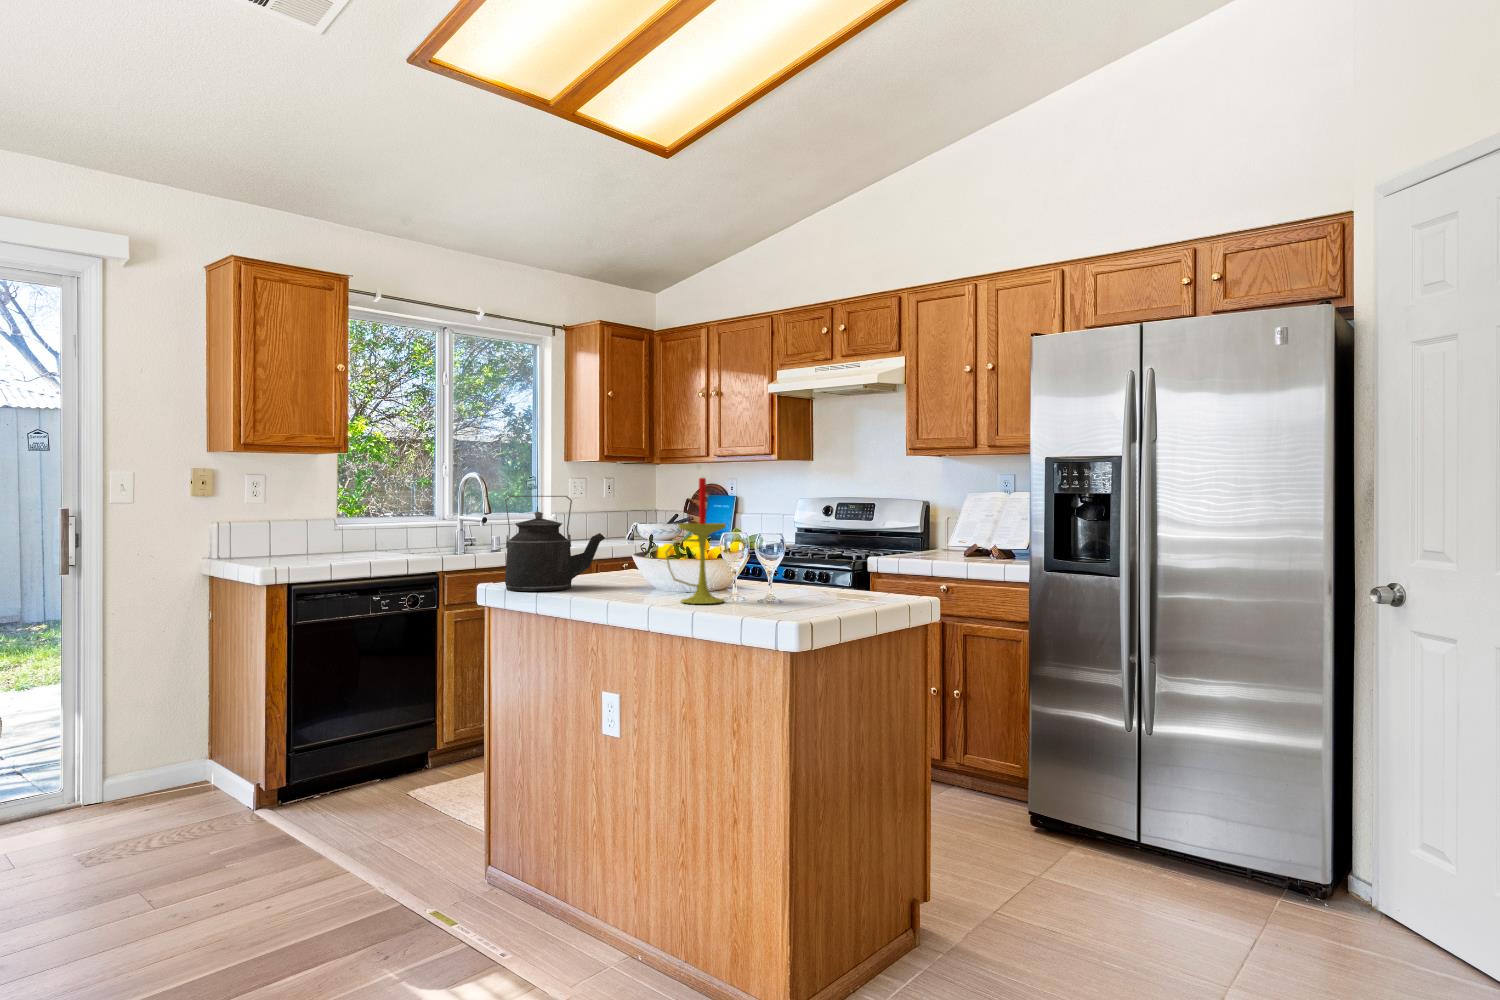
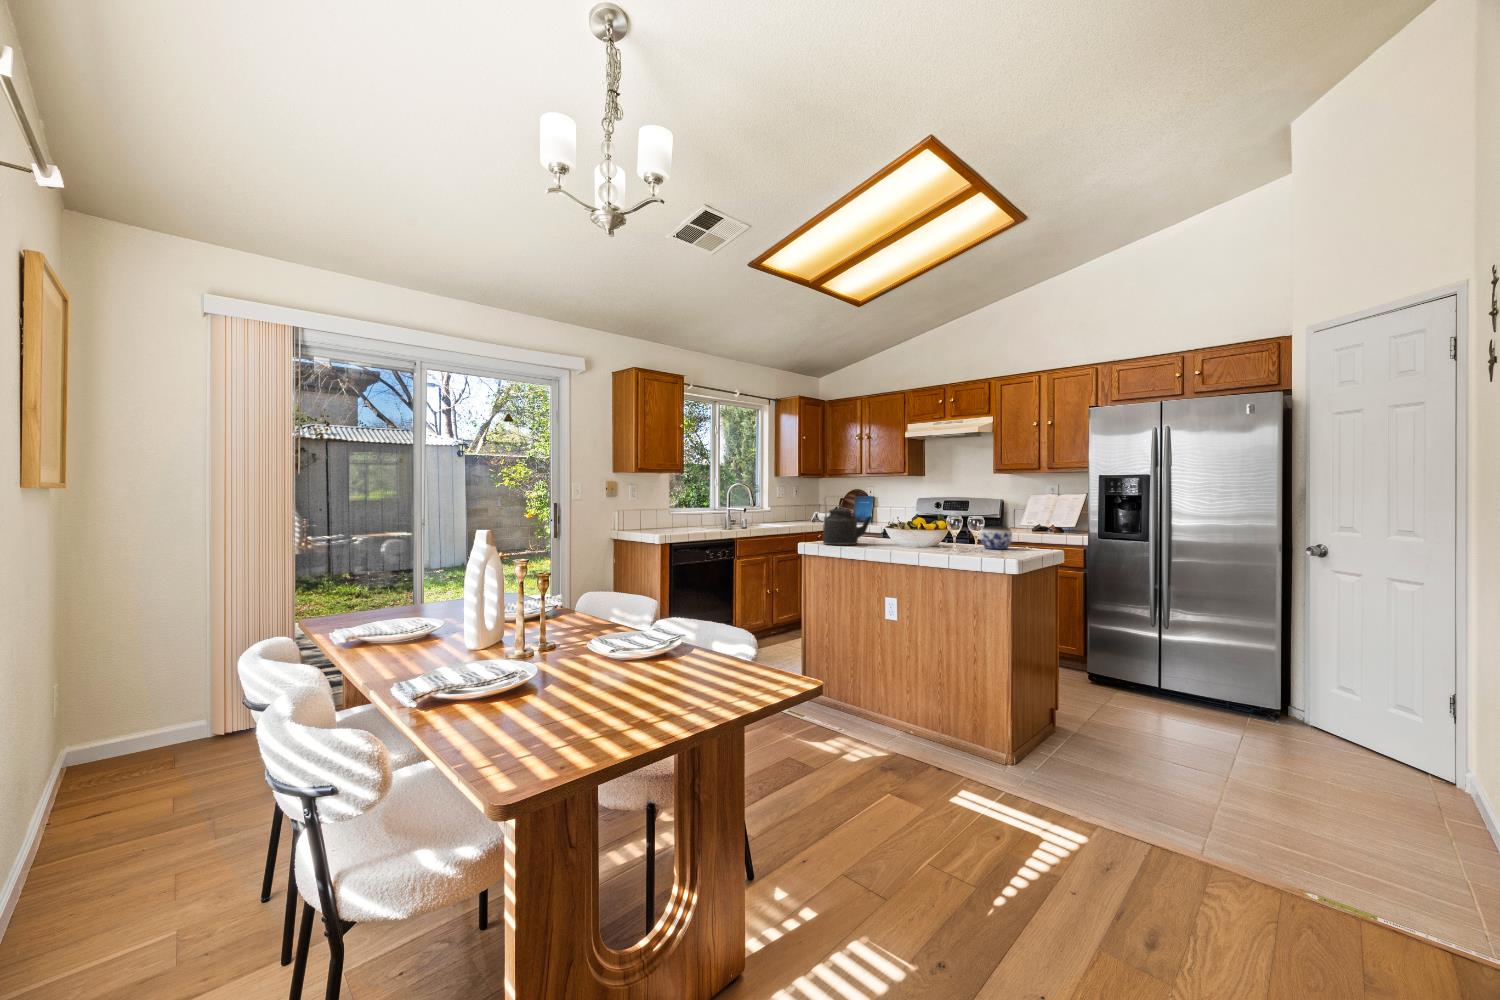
candle: present [666,478,726,604] -> none [926,485,957,551]
jar: none [787,553,843,597] -> present [980,526,1012,549]

